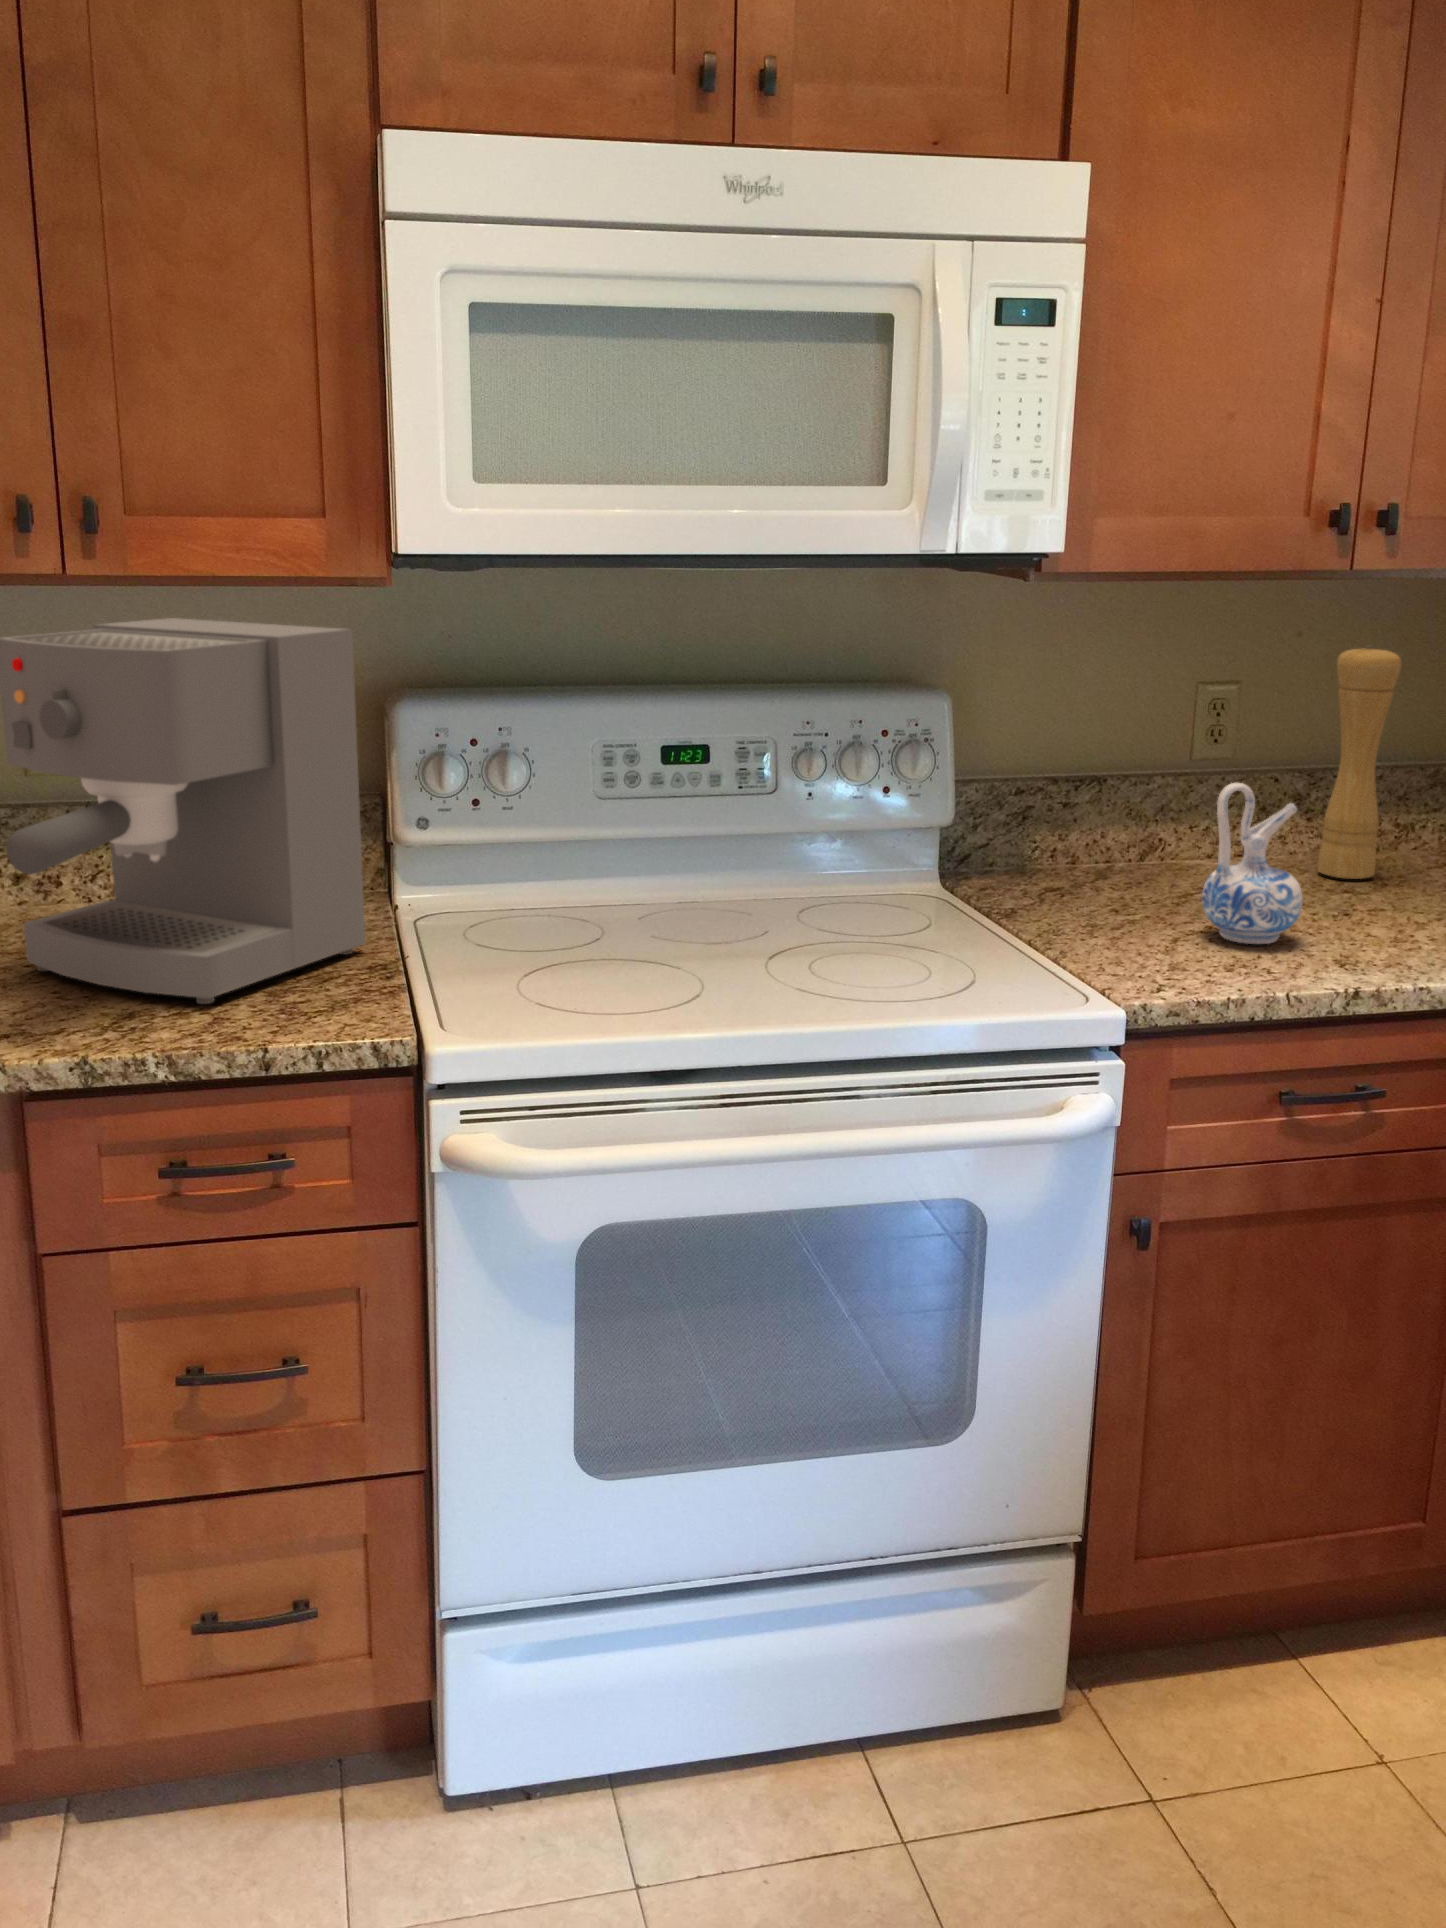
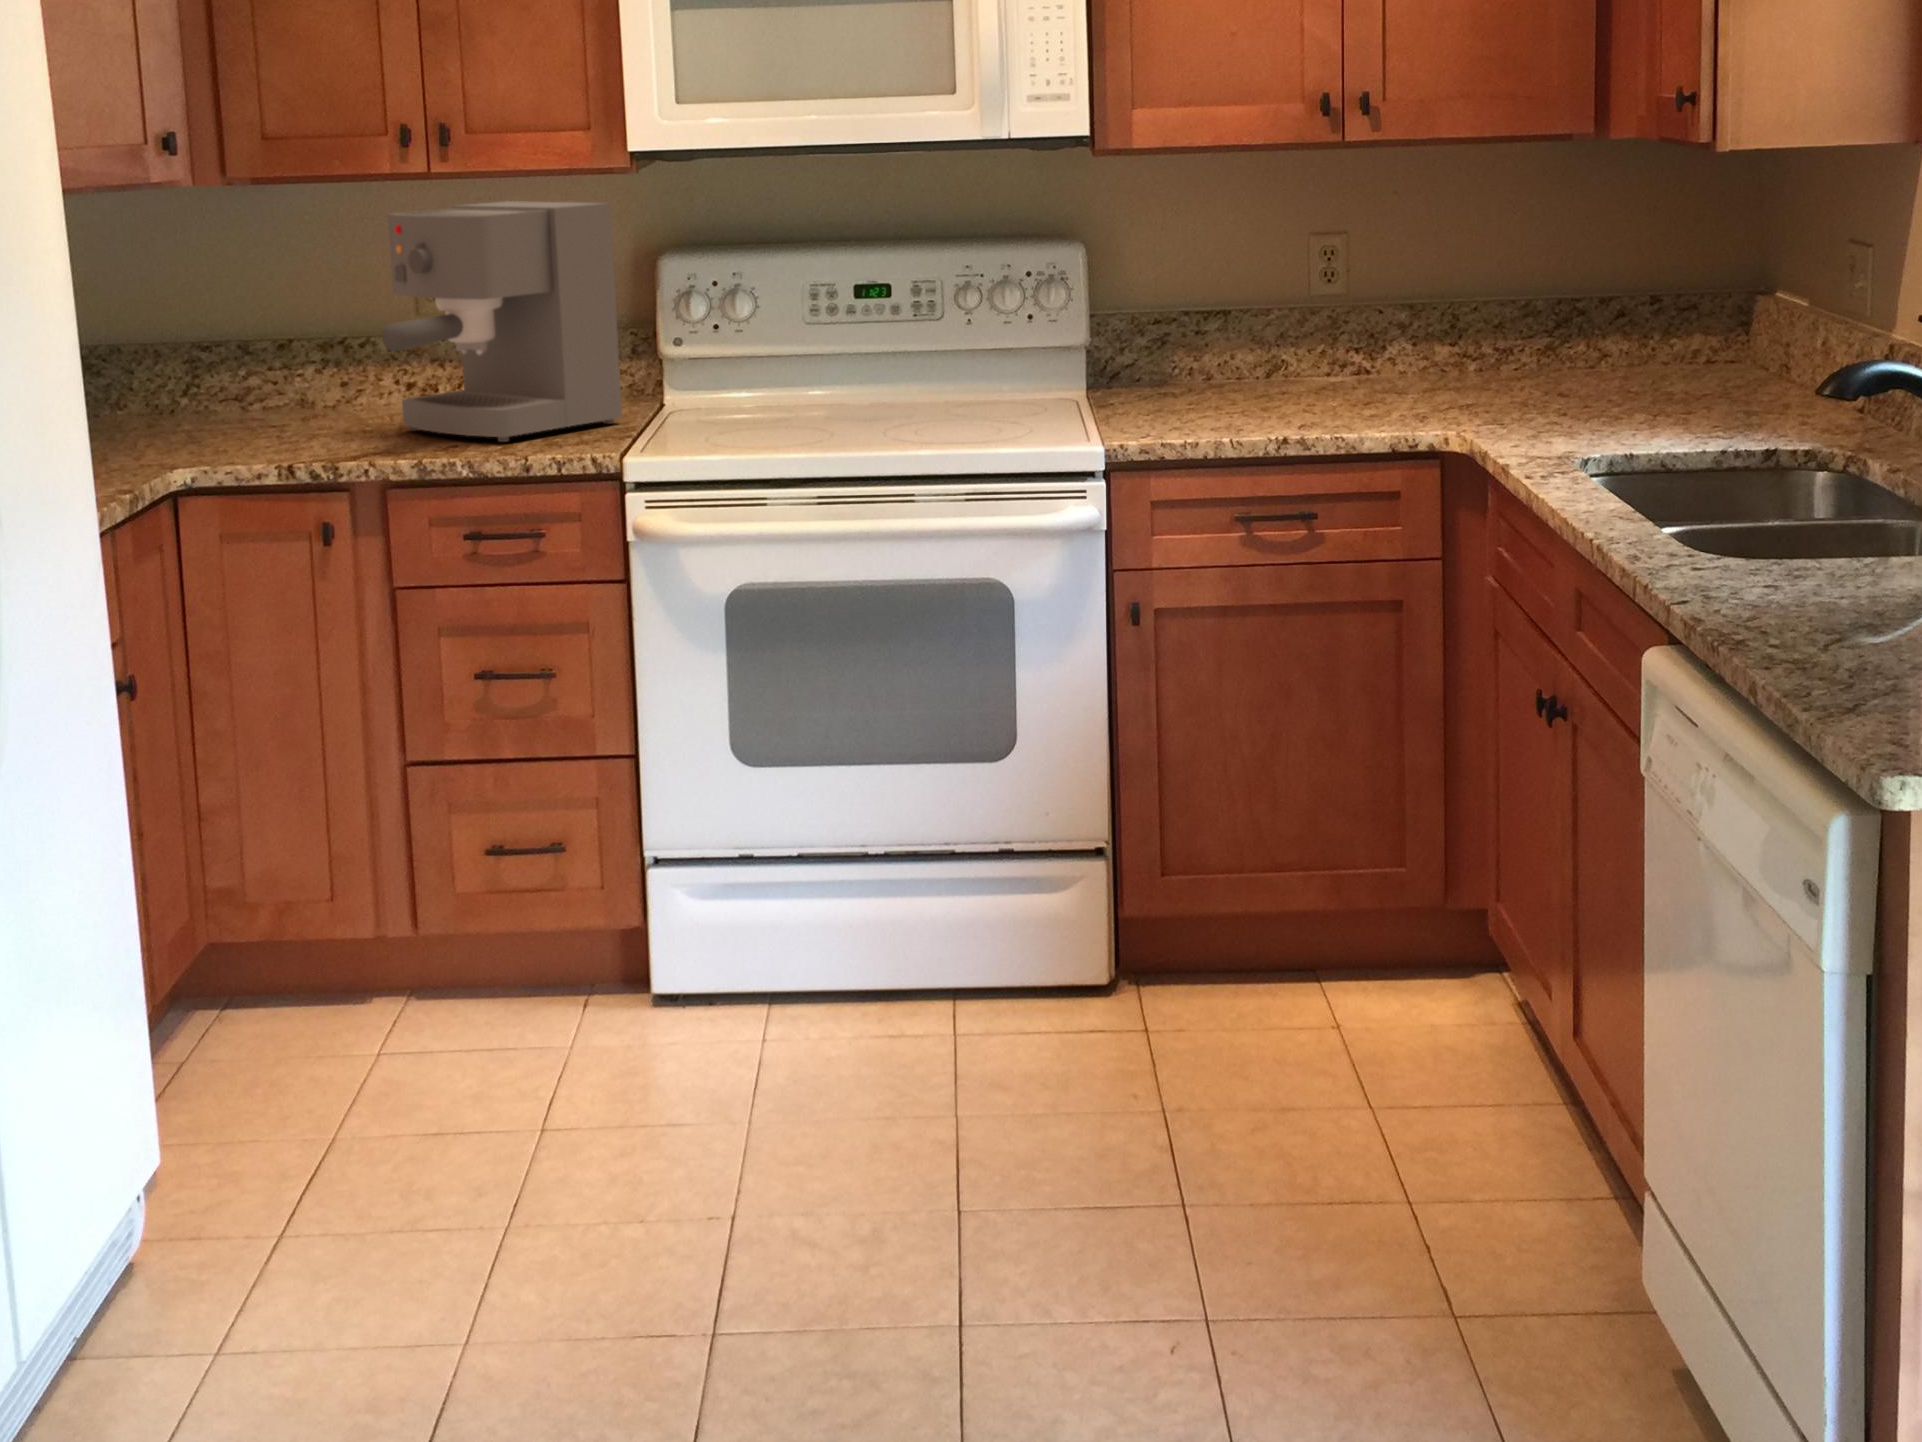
pepper mill: present [1318,645,1401,879] -> none [1395,197,1443,385]
ceramic pitcher: present [1202,783,1302,944] -> none [1219,296,1292,416]

